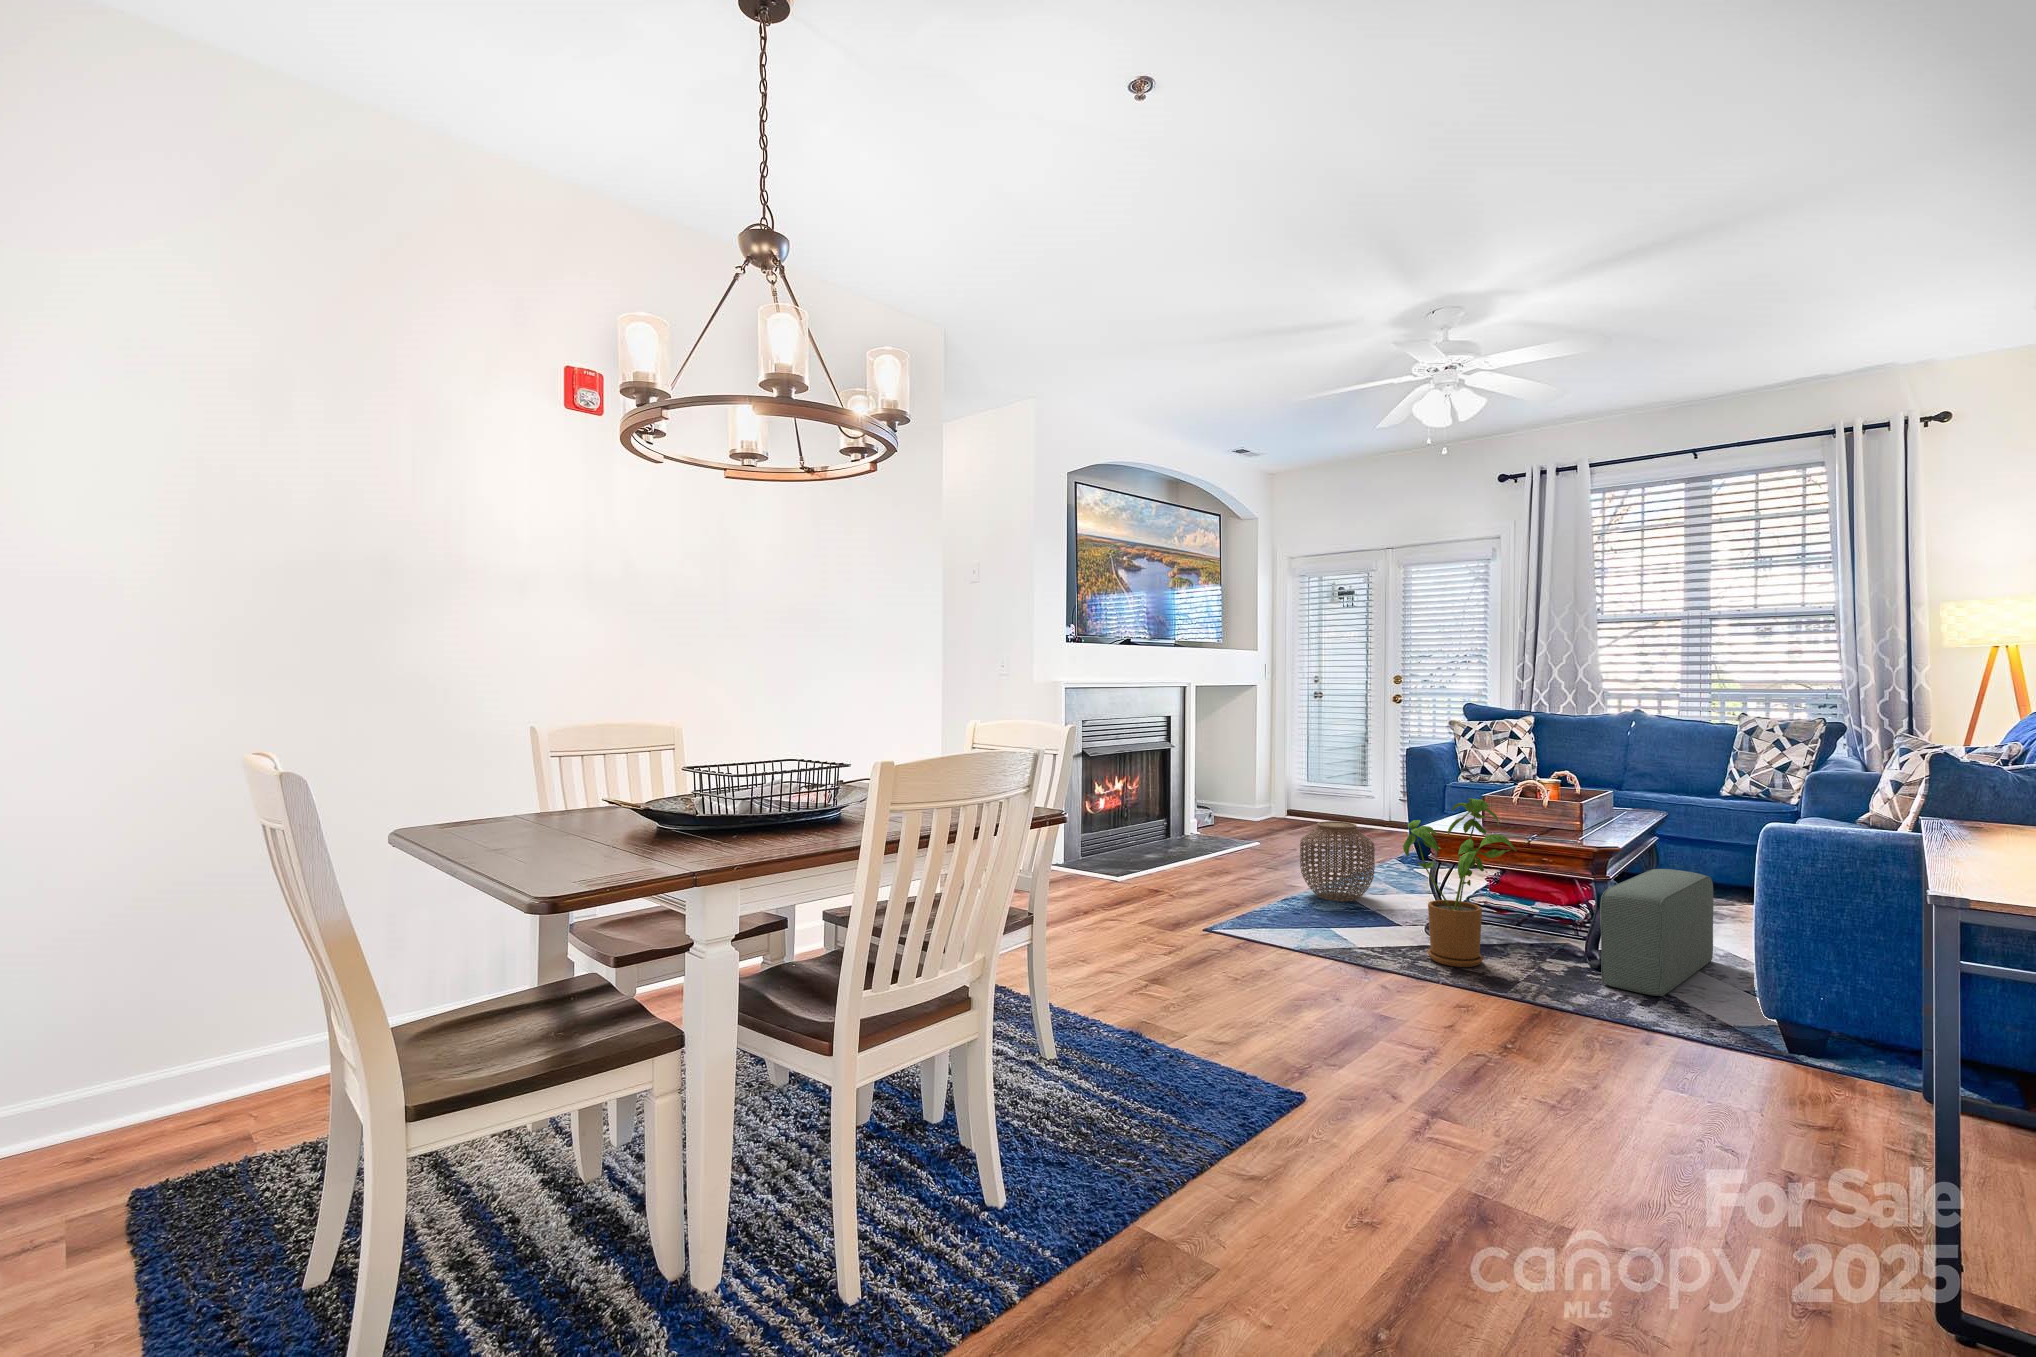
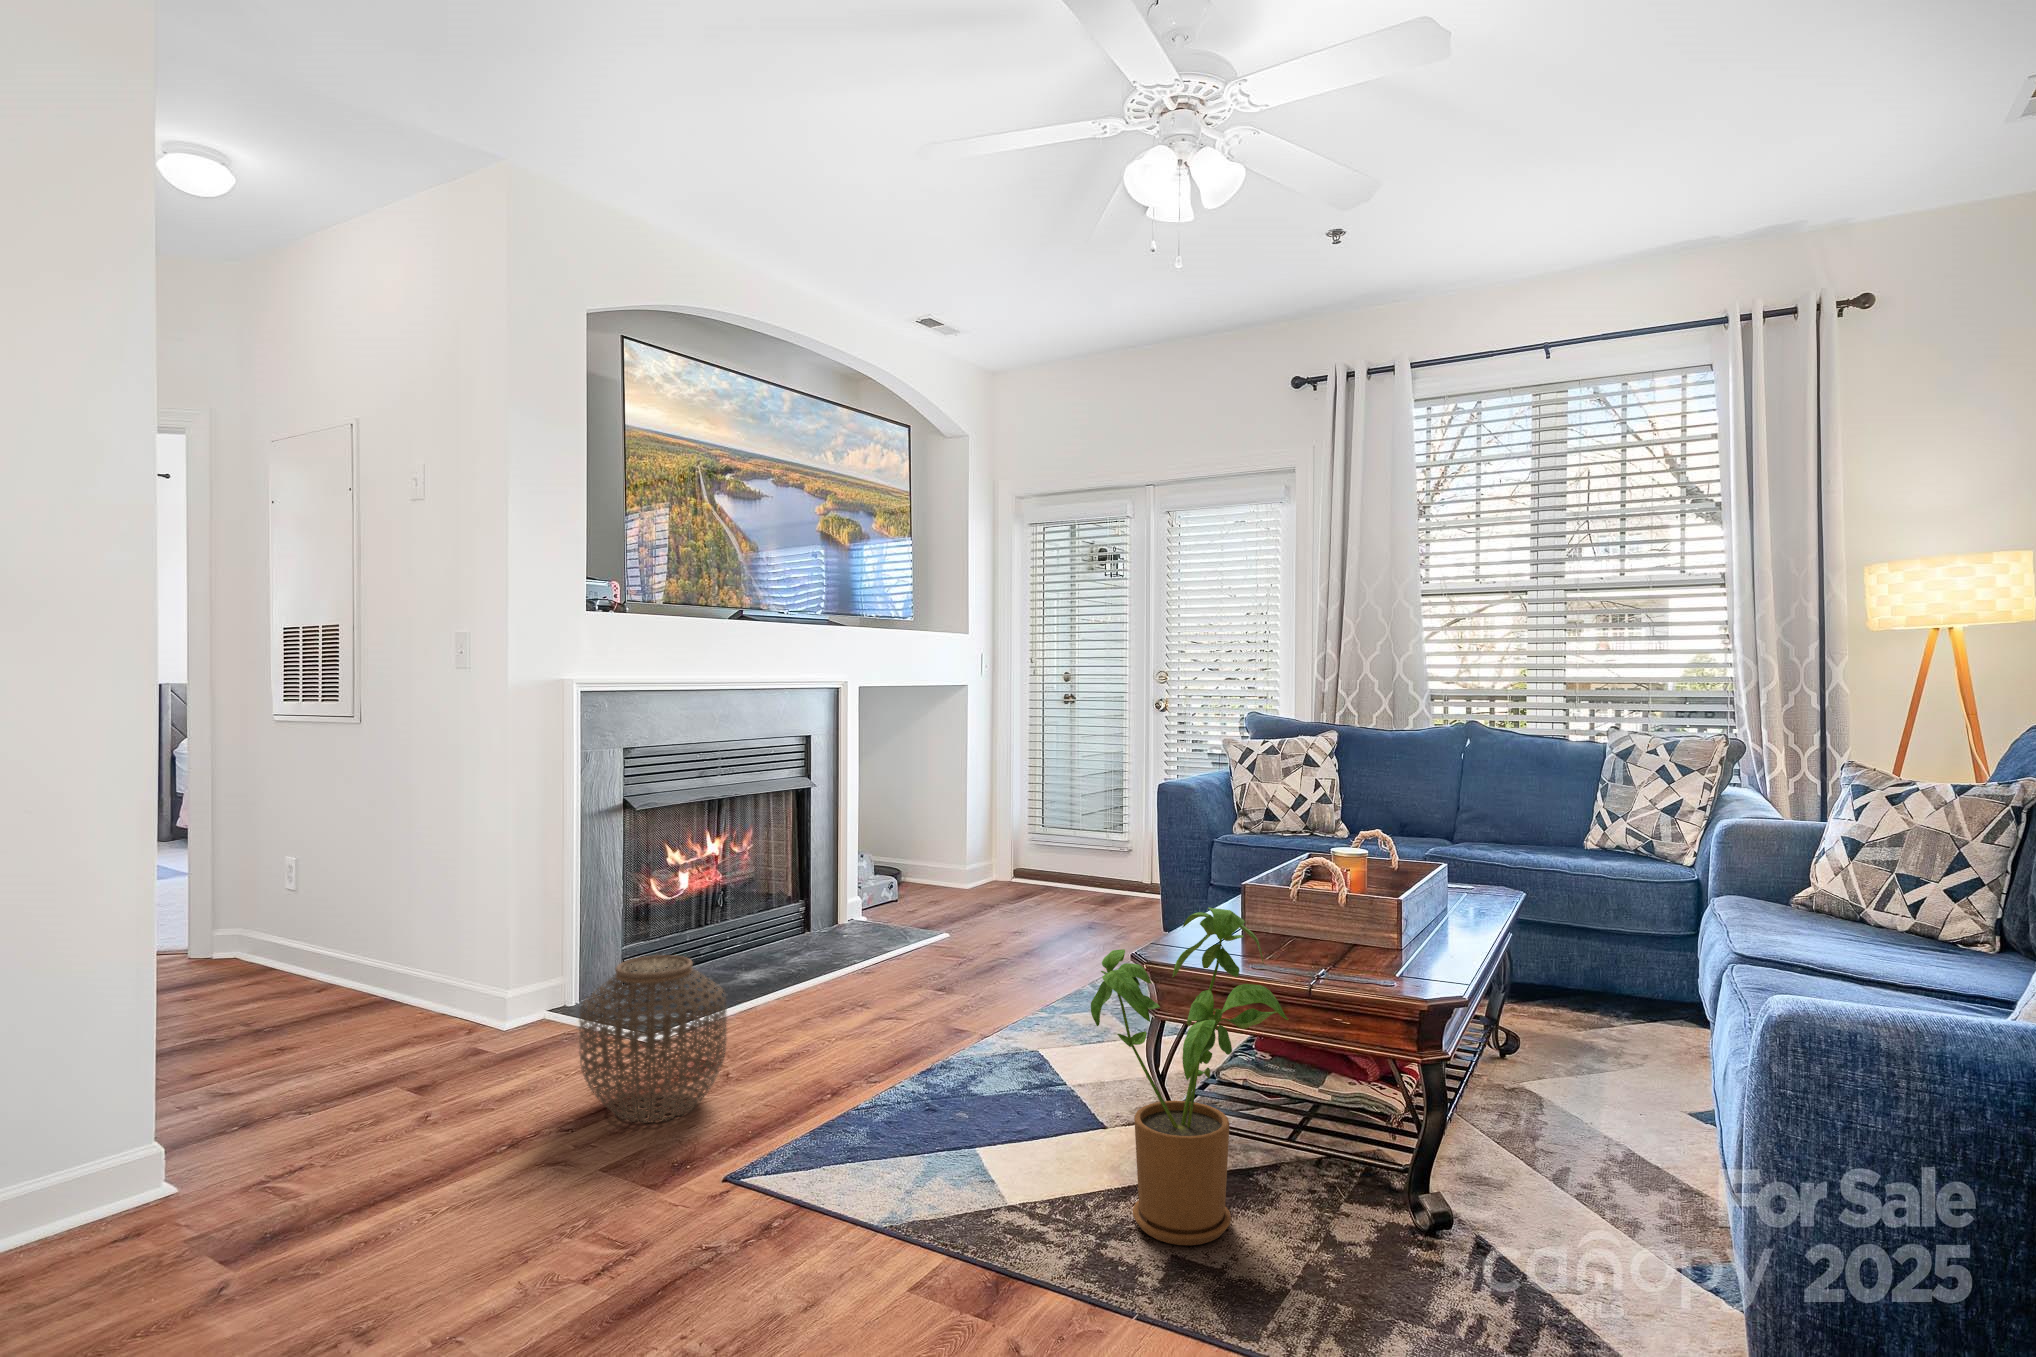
woven basket: present [1300,821,1375,901] -> present [579,955,727,1123]
pouf: present [1600,869,1713,996] -> none [1435,1013,1610,1305]

